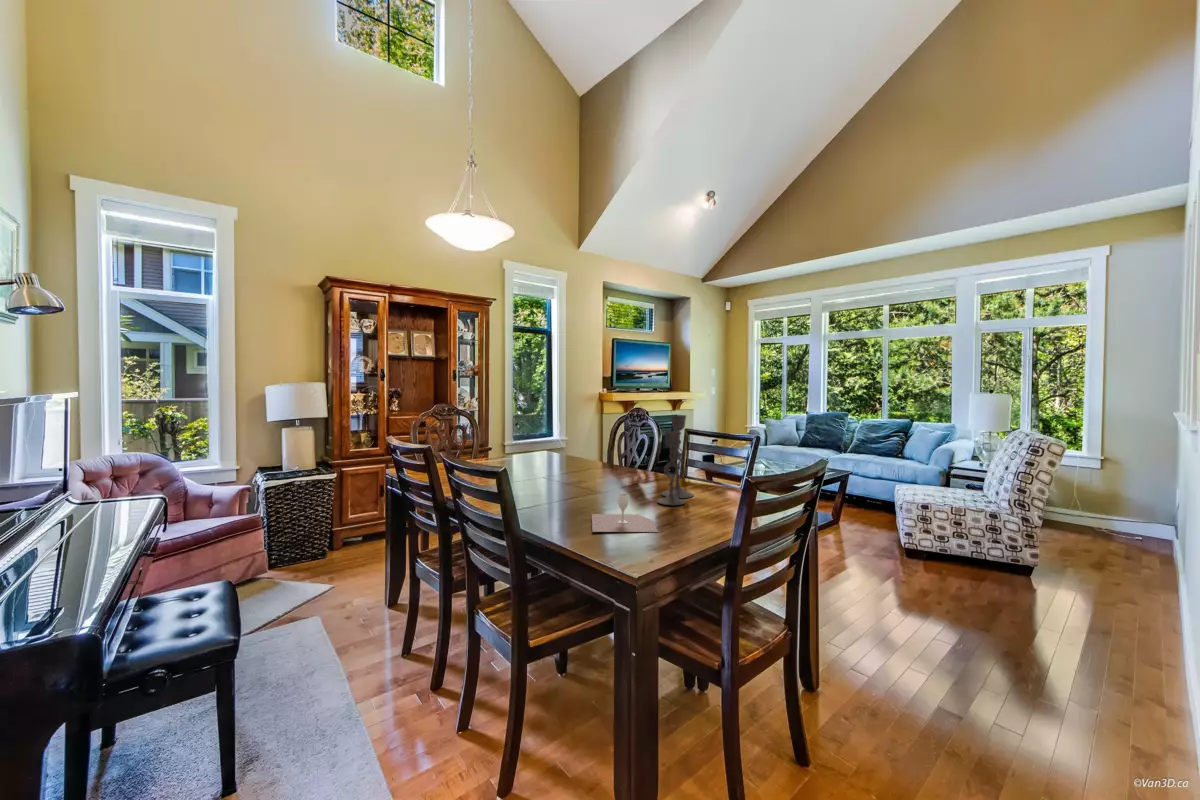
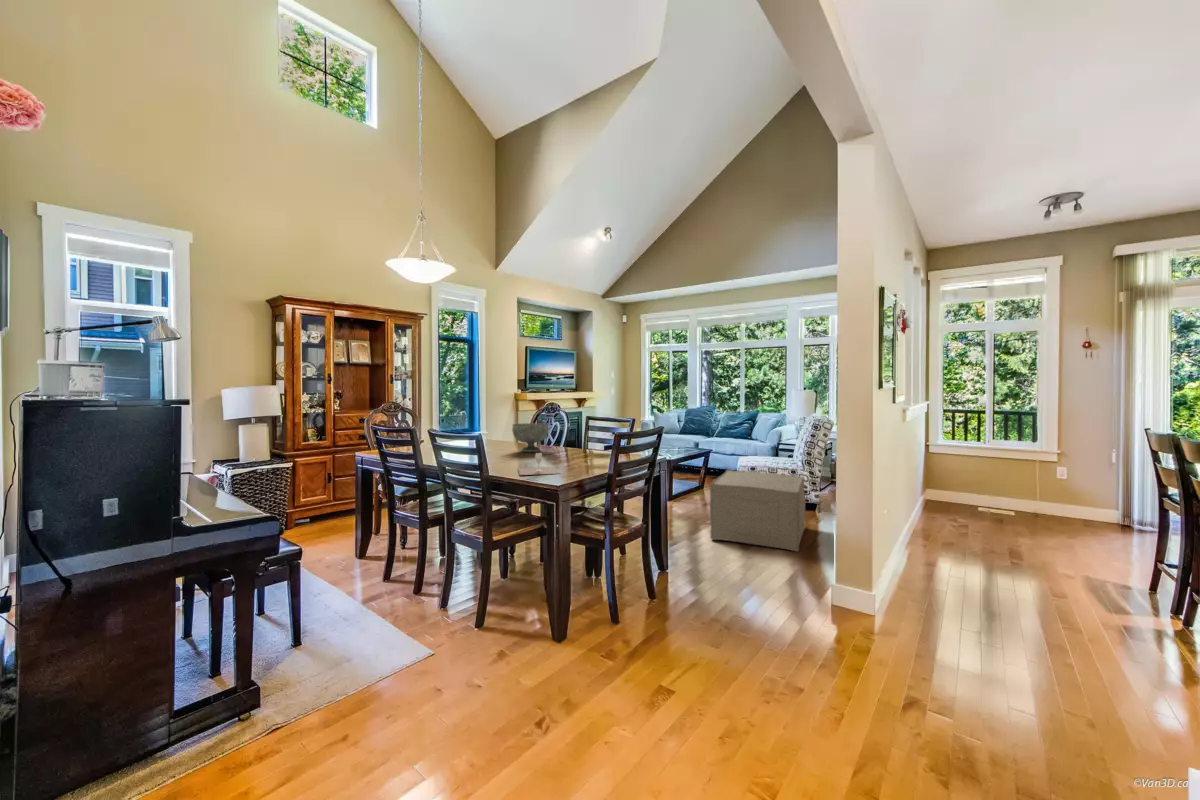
candlestick: present [657,415,693,505] -> none [561,404,586,462]
decorative bowl: none [589,439,639,481] -> present [512,423,549,452]
ottoman: none [874,509,1037,657] -> present [710,470,805,552]

